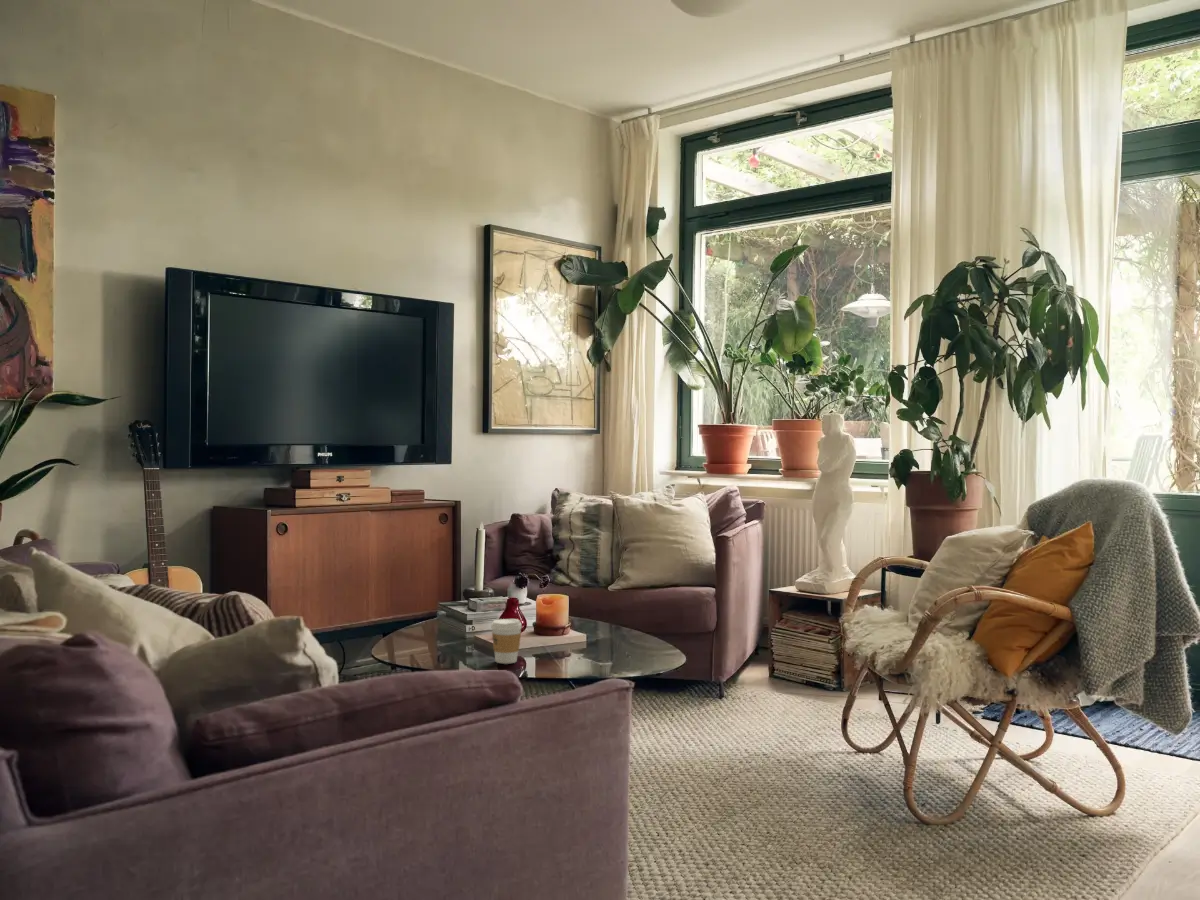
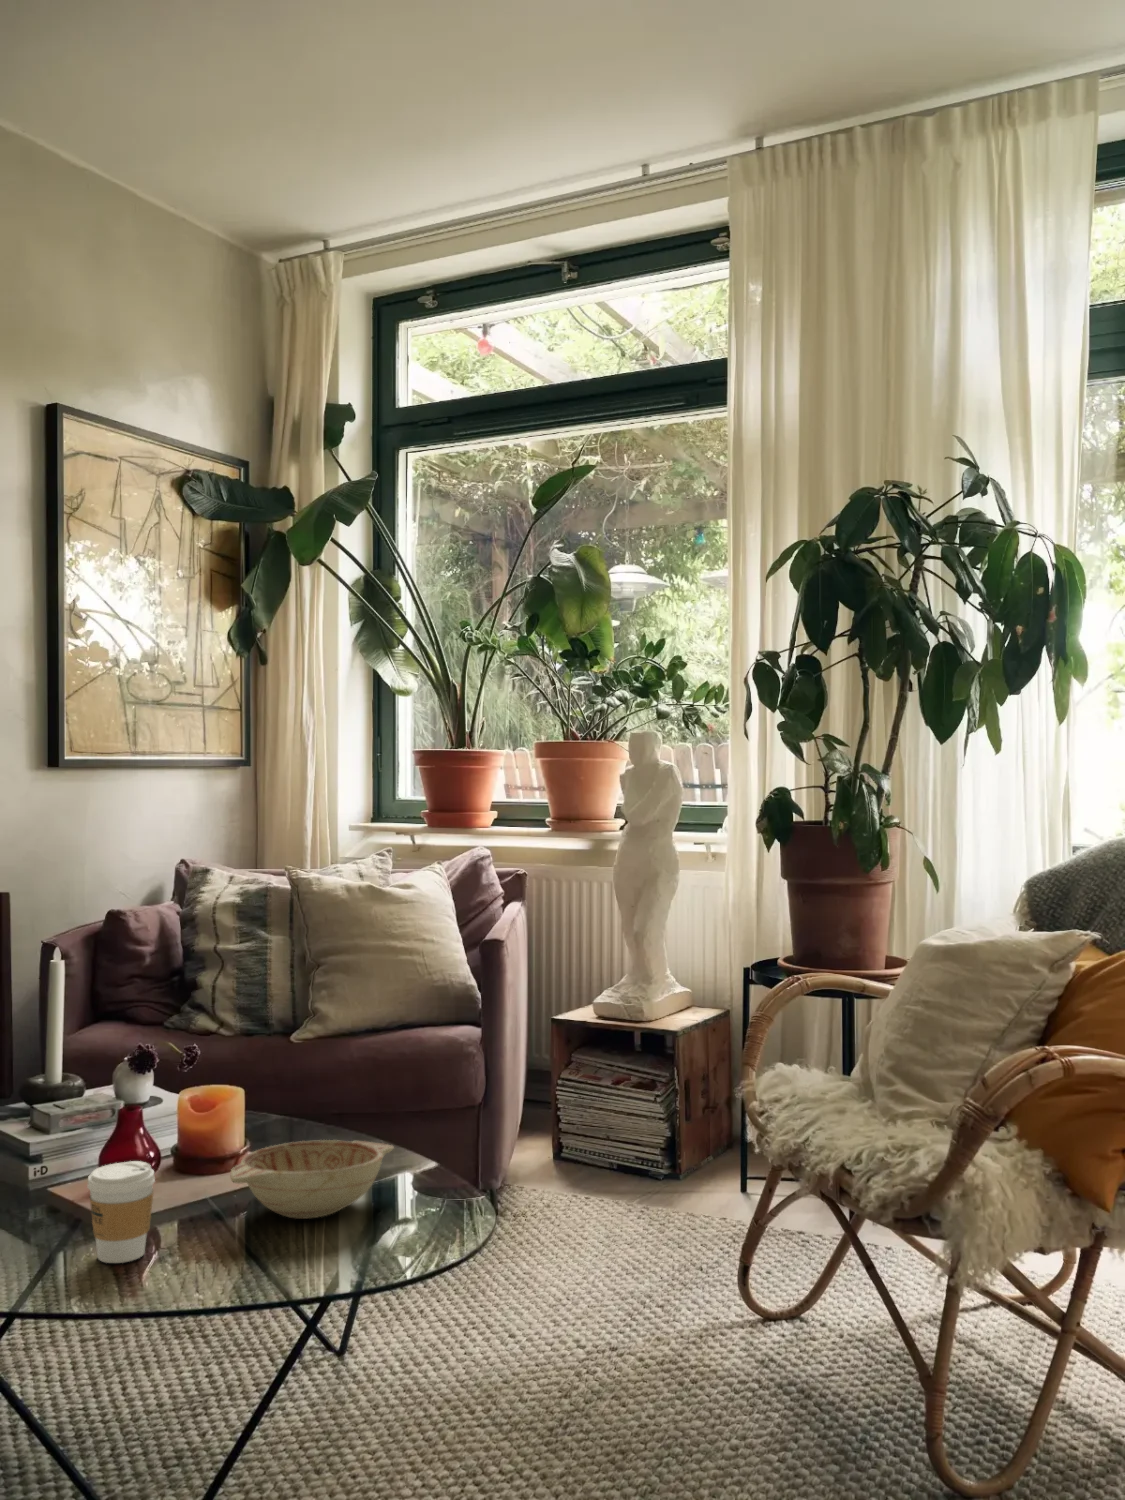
decorative bowl: none [558,622,641,656] -> present [231,1140,394,1219]

